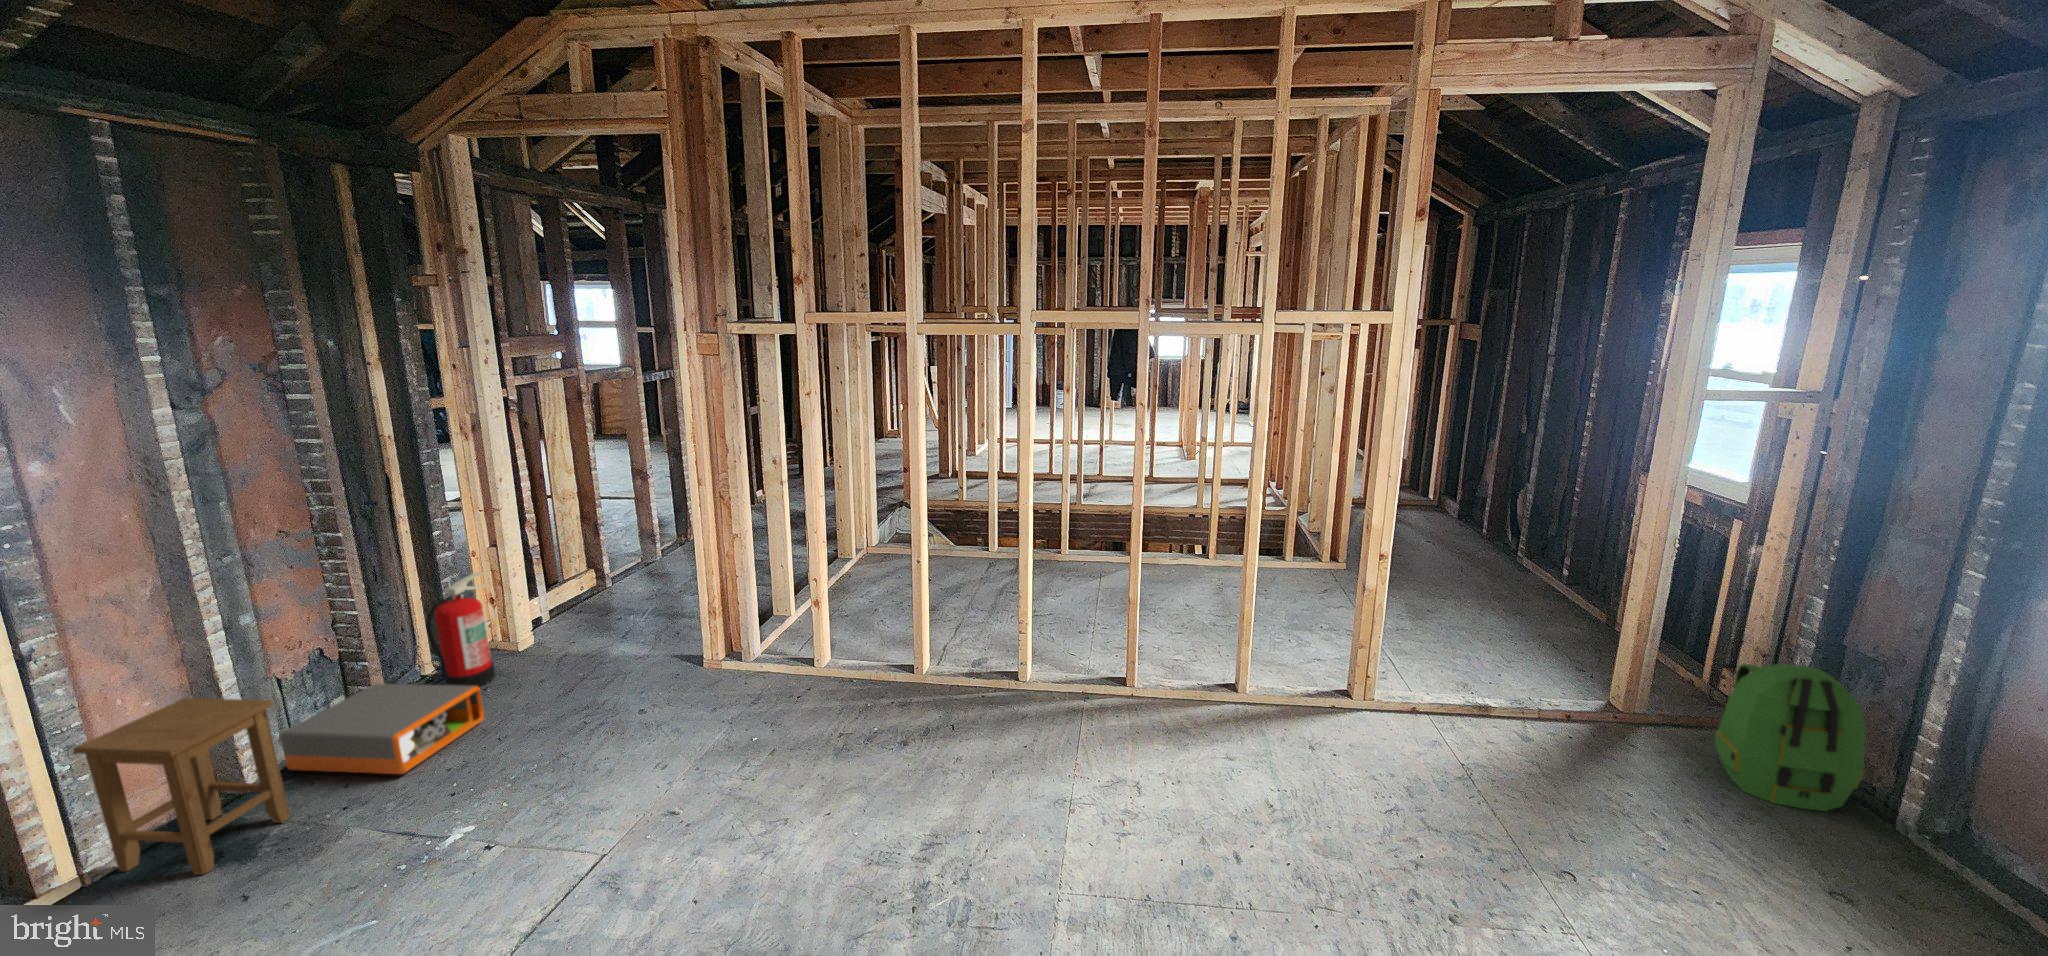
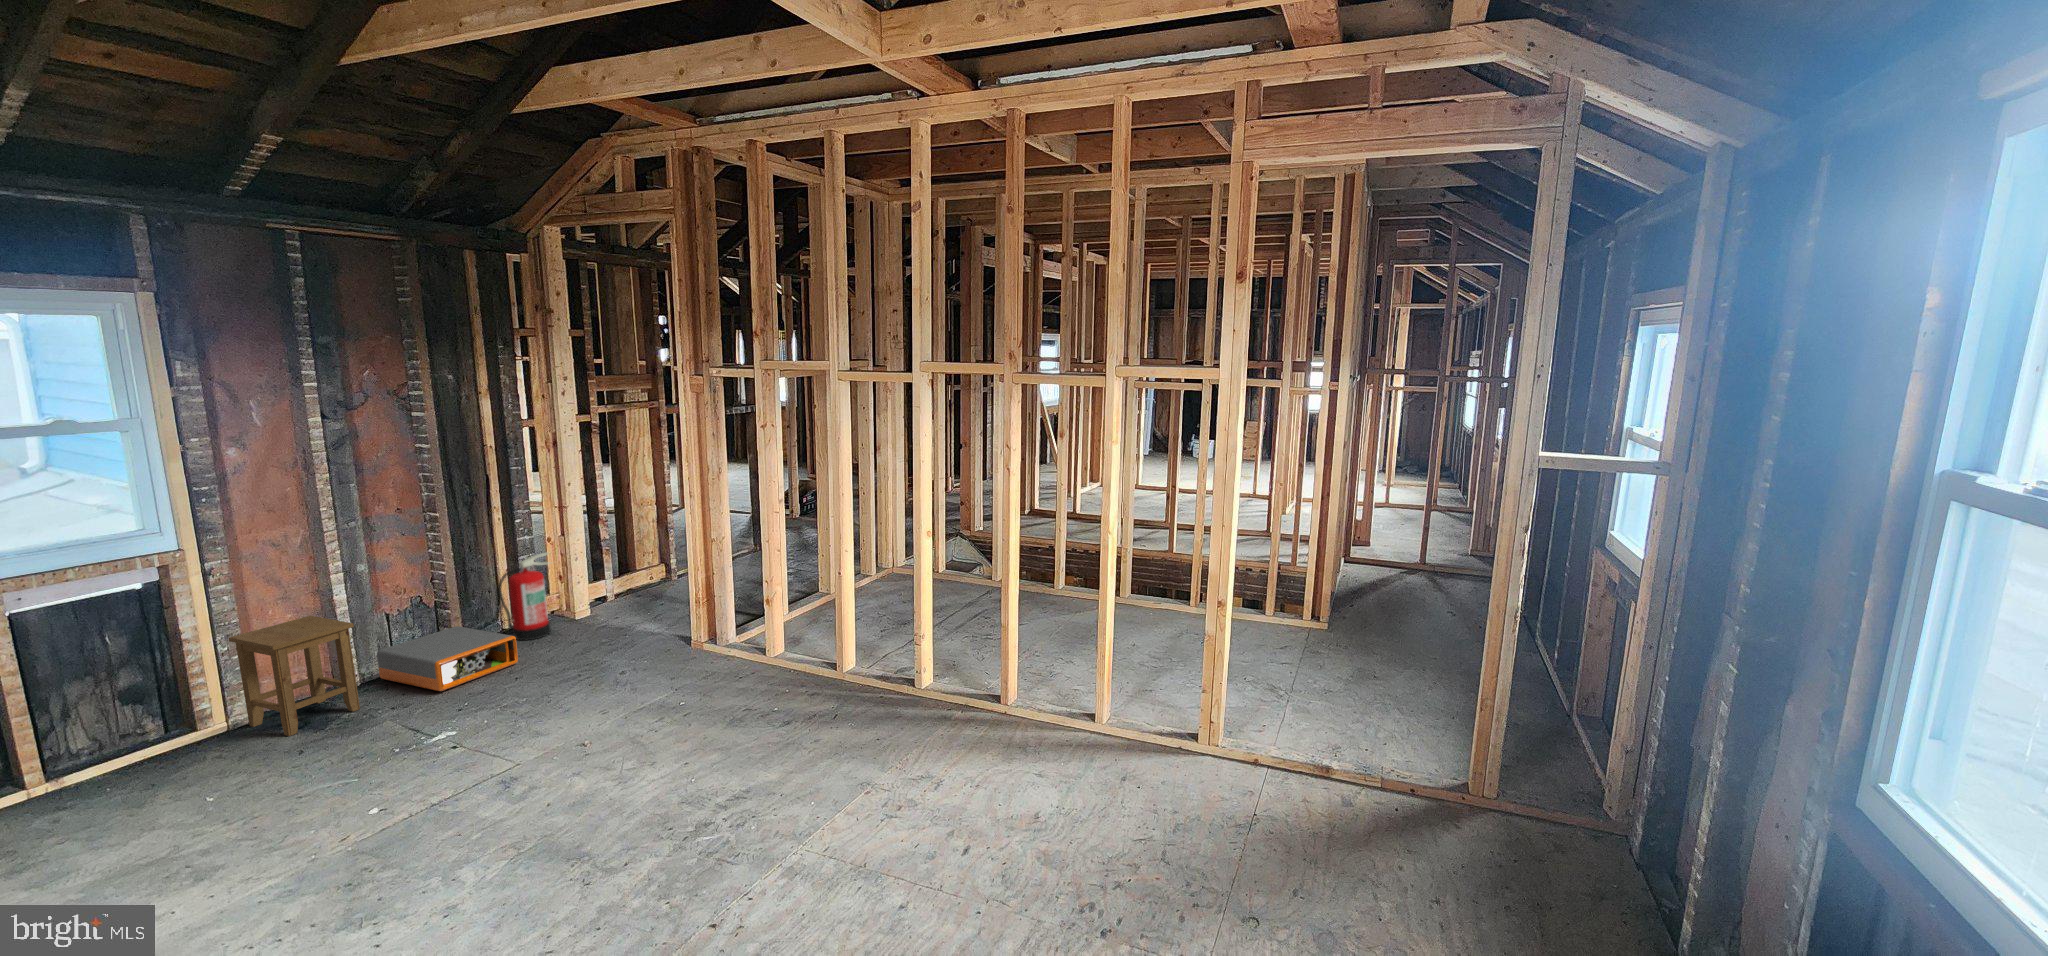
backpack: present [1715,664,1866,811] -> none [1528,753,1670,925]

